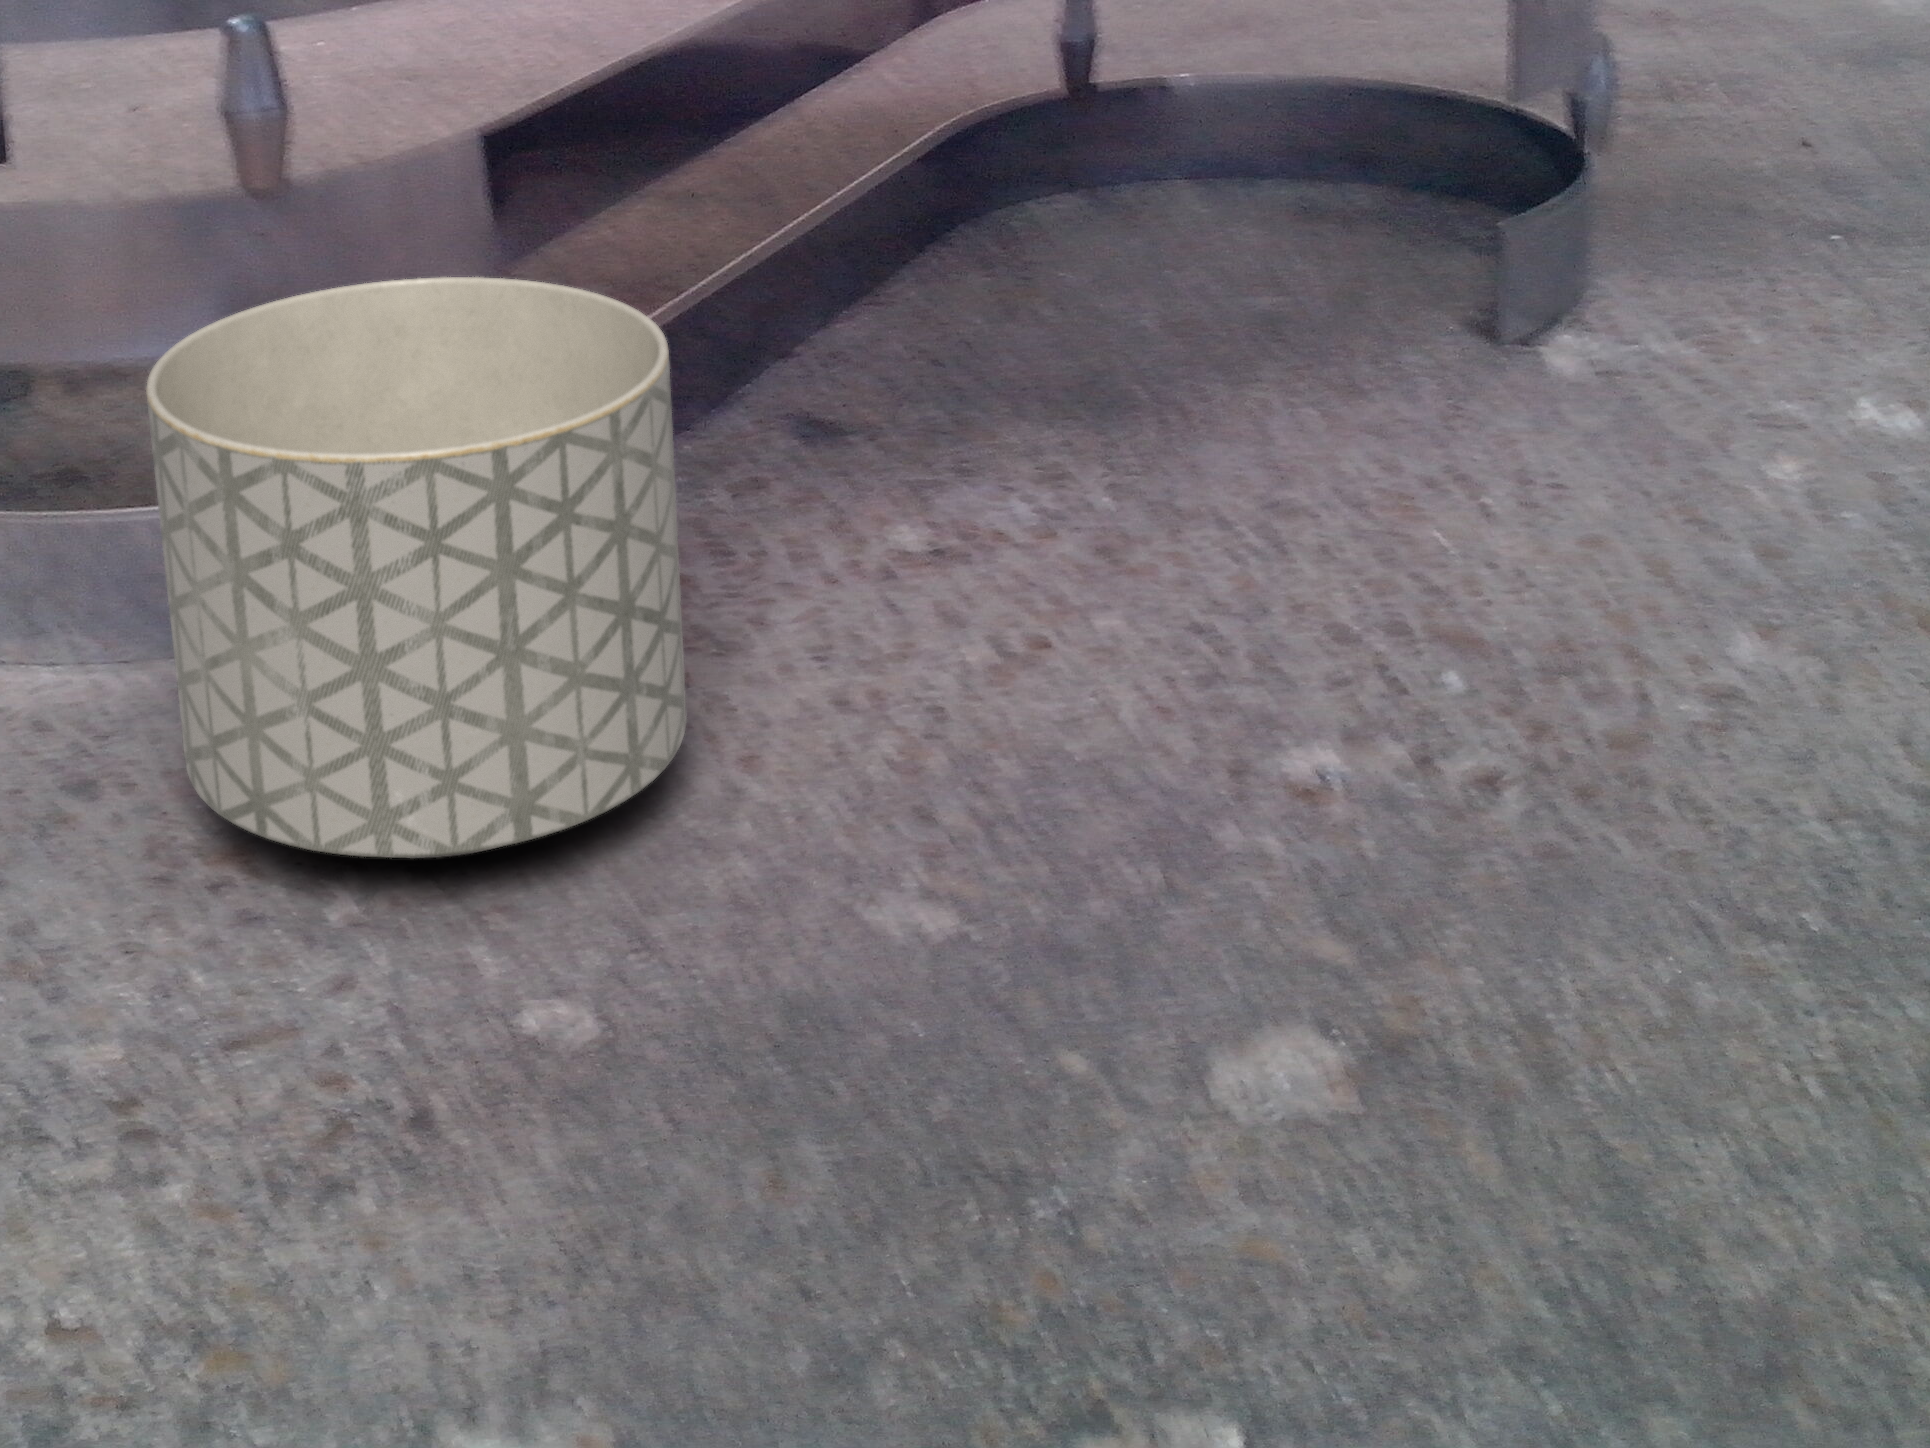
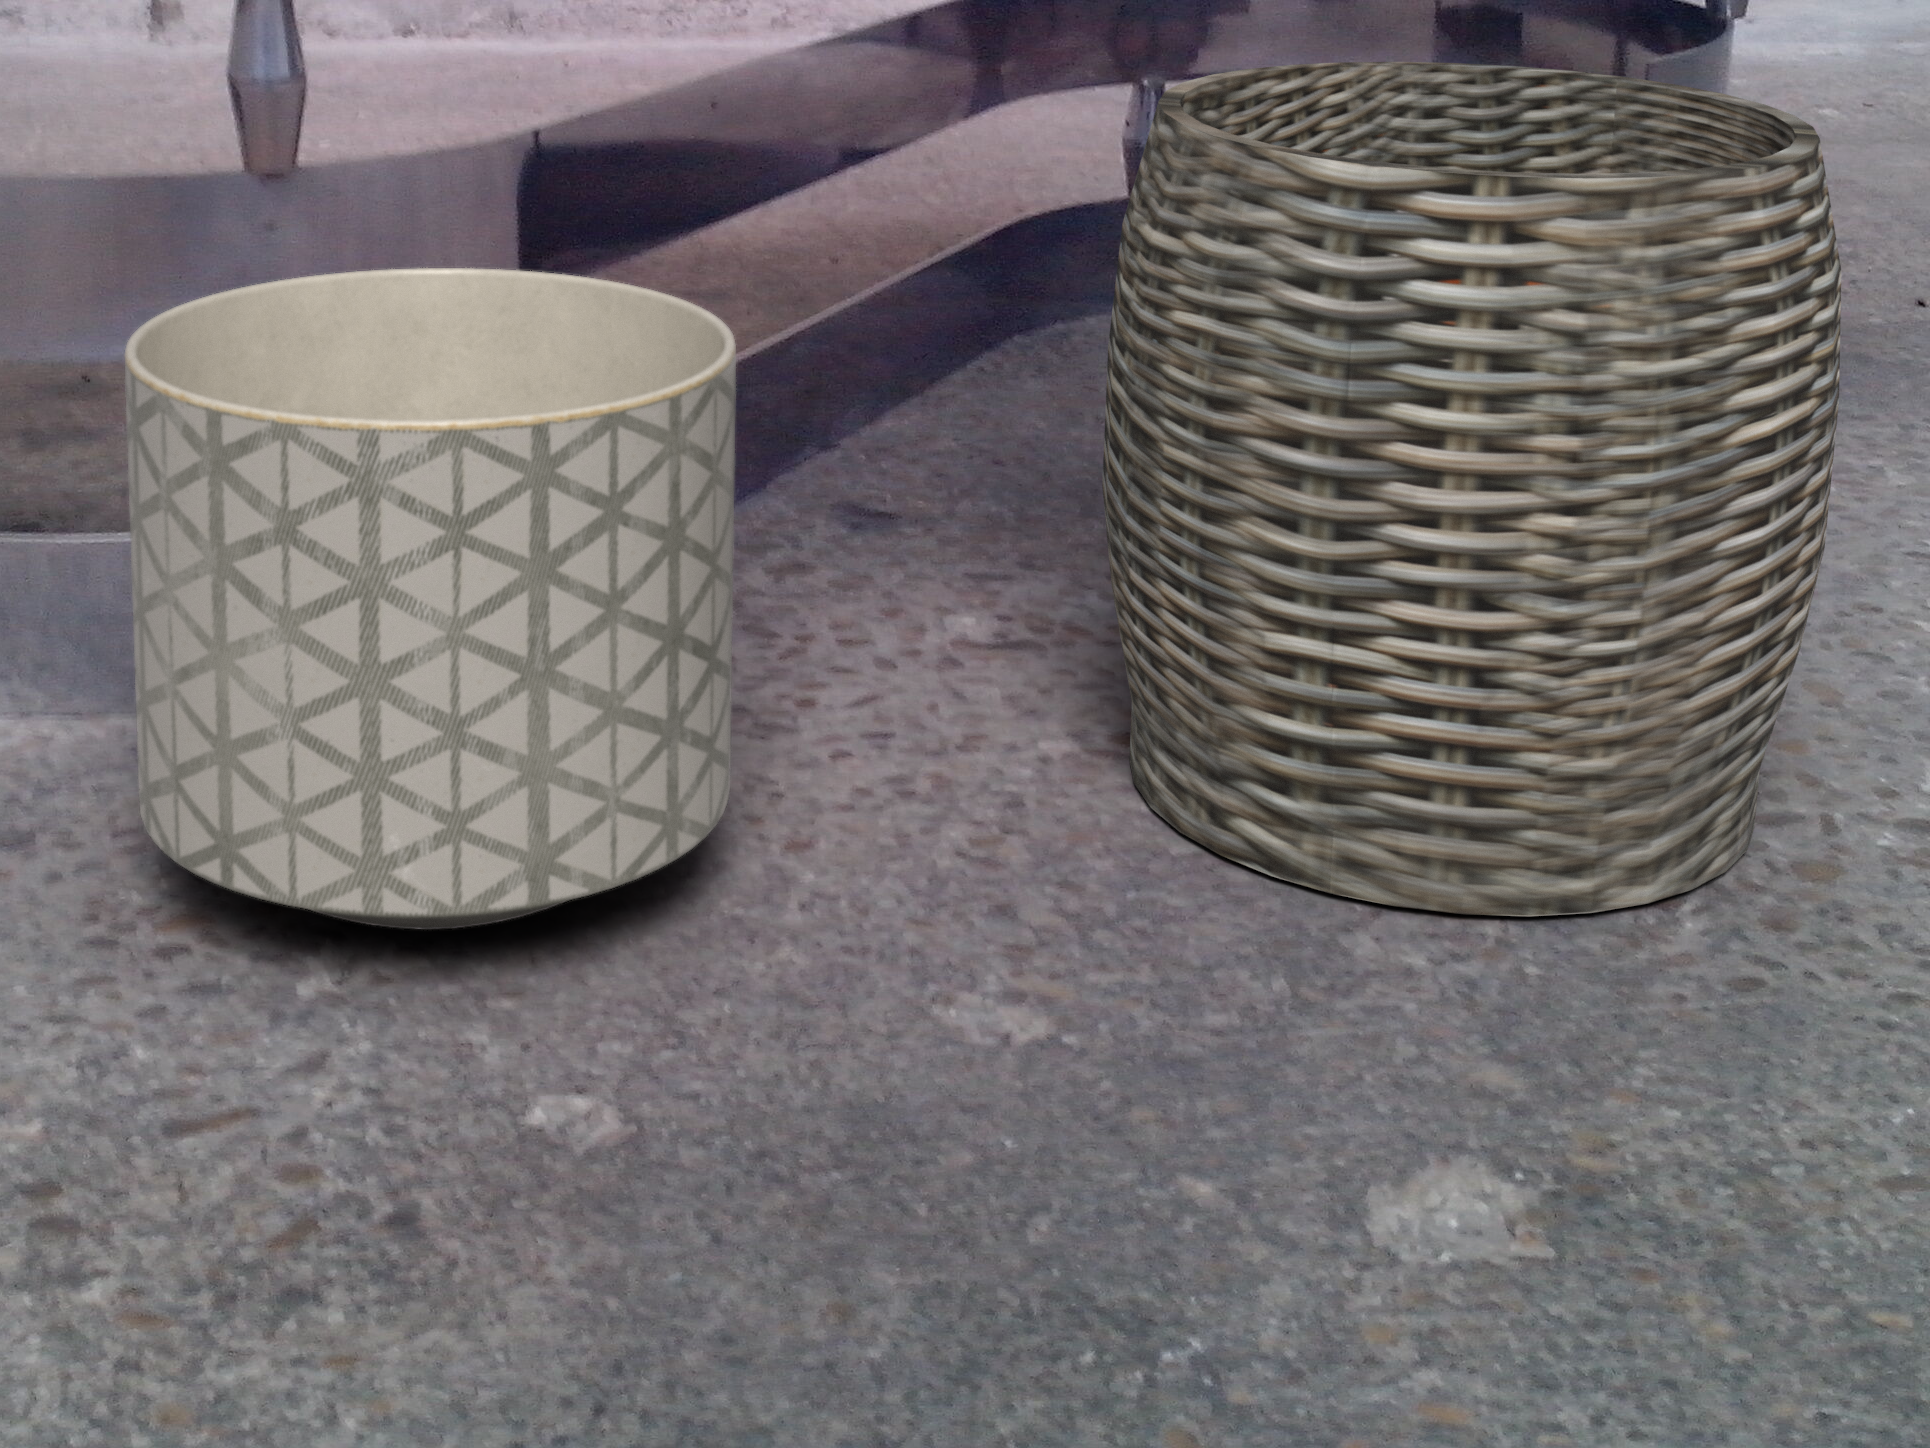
woven basket: none [1004,36,1632,800] -> present [1102,62,1841,916]

